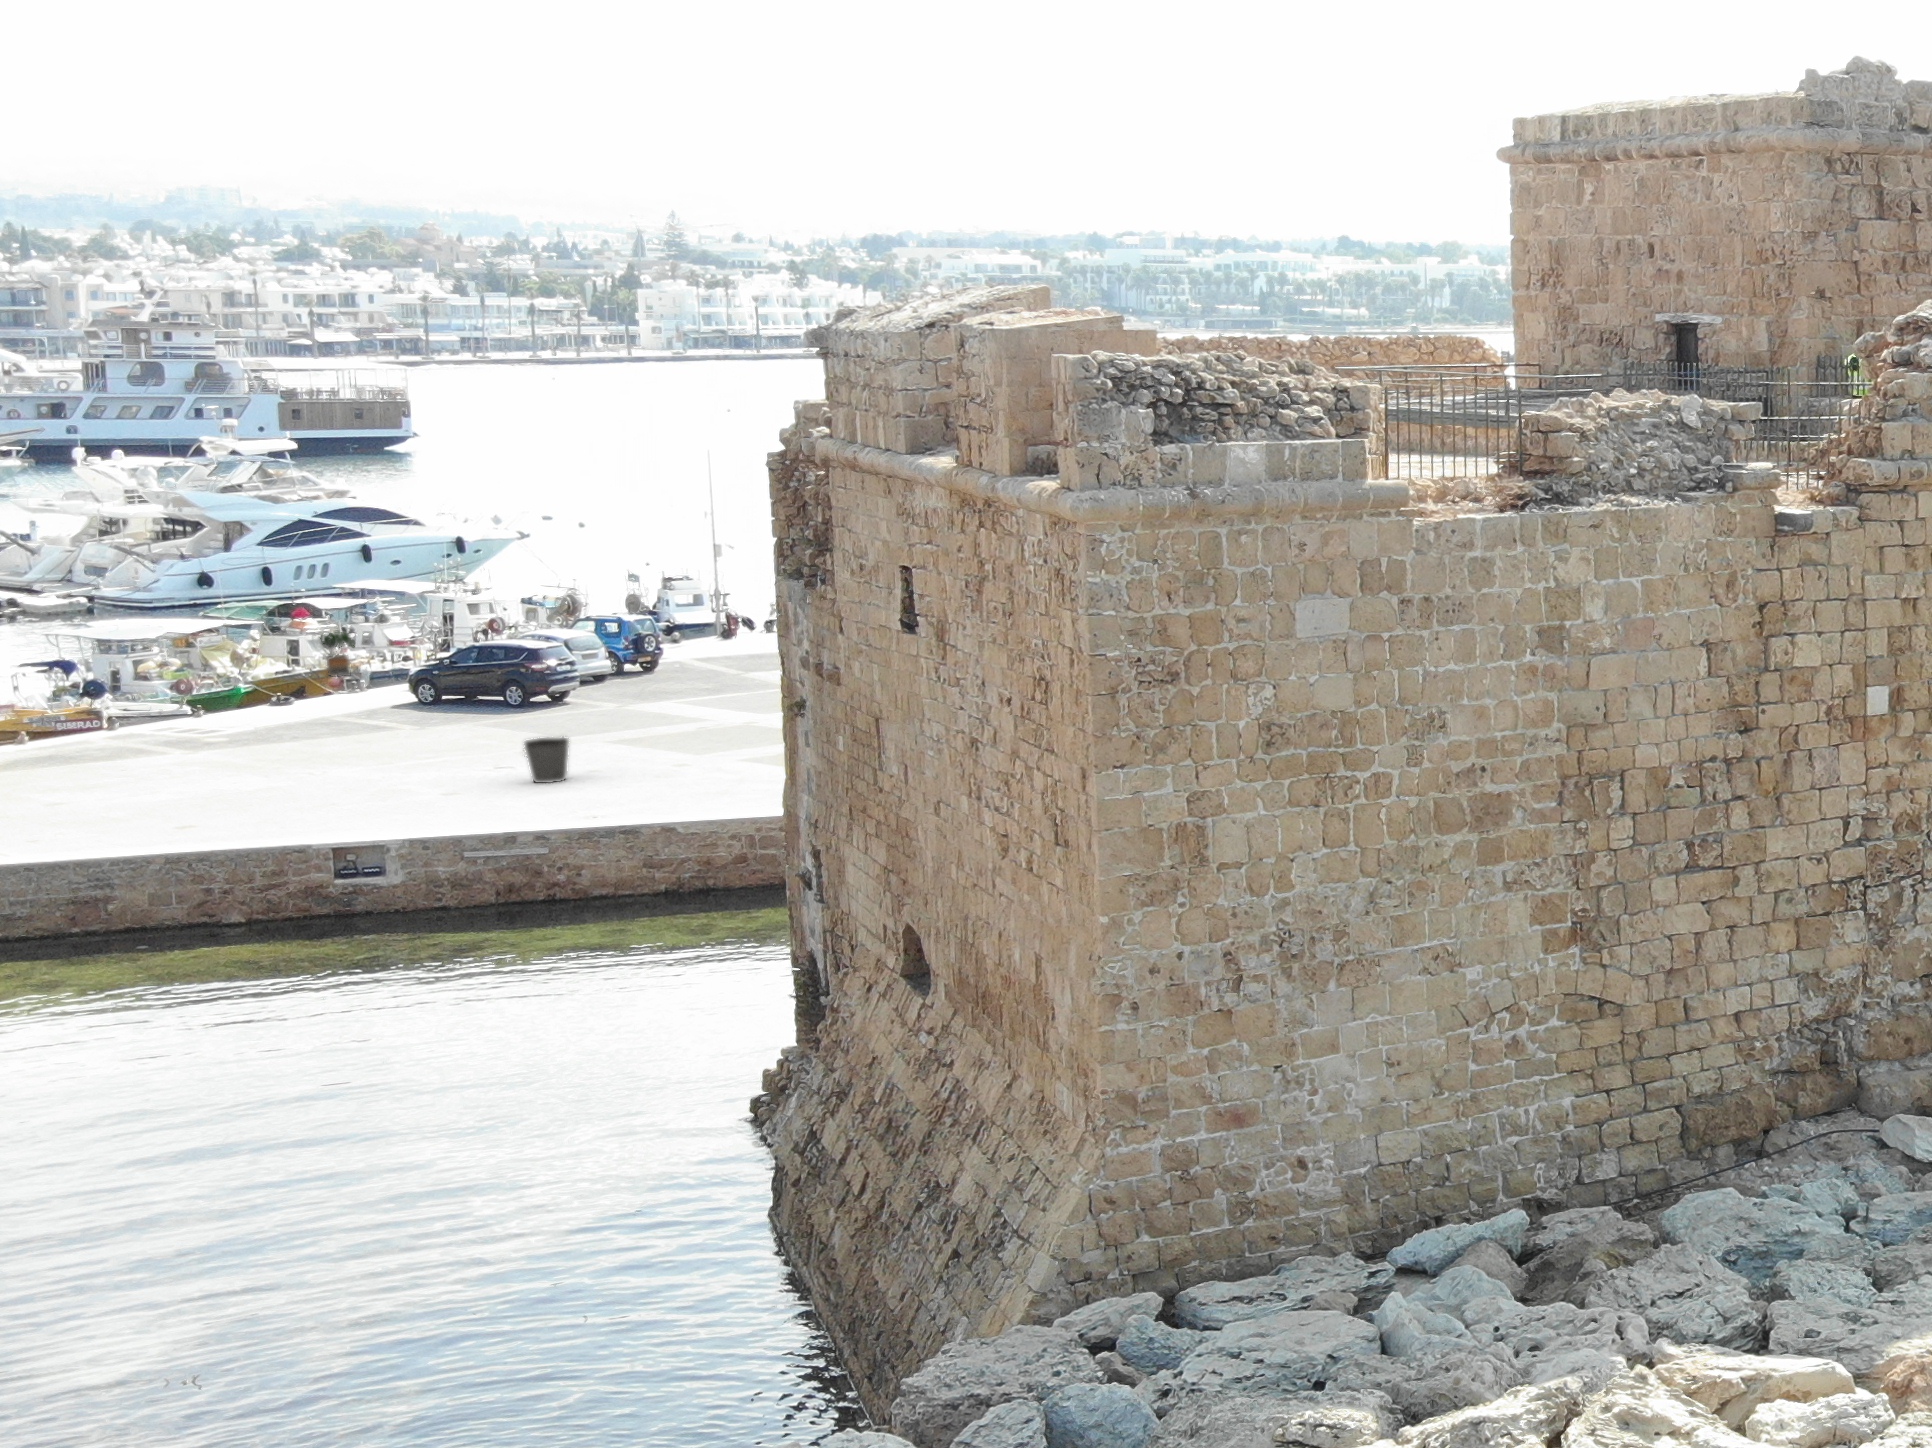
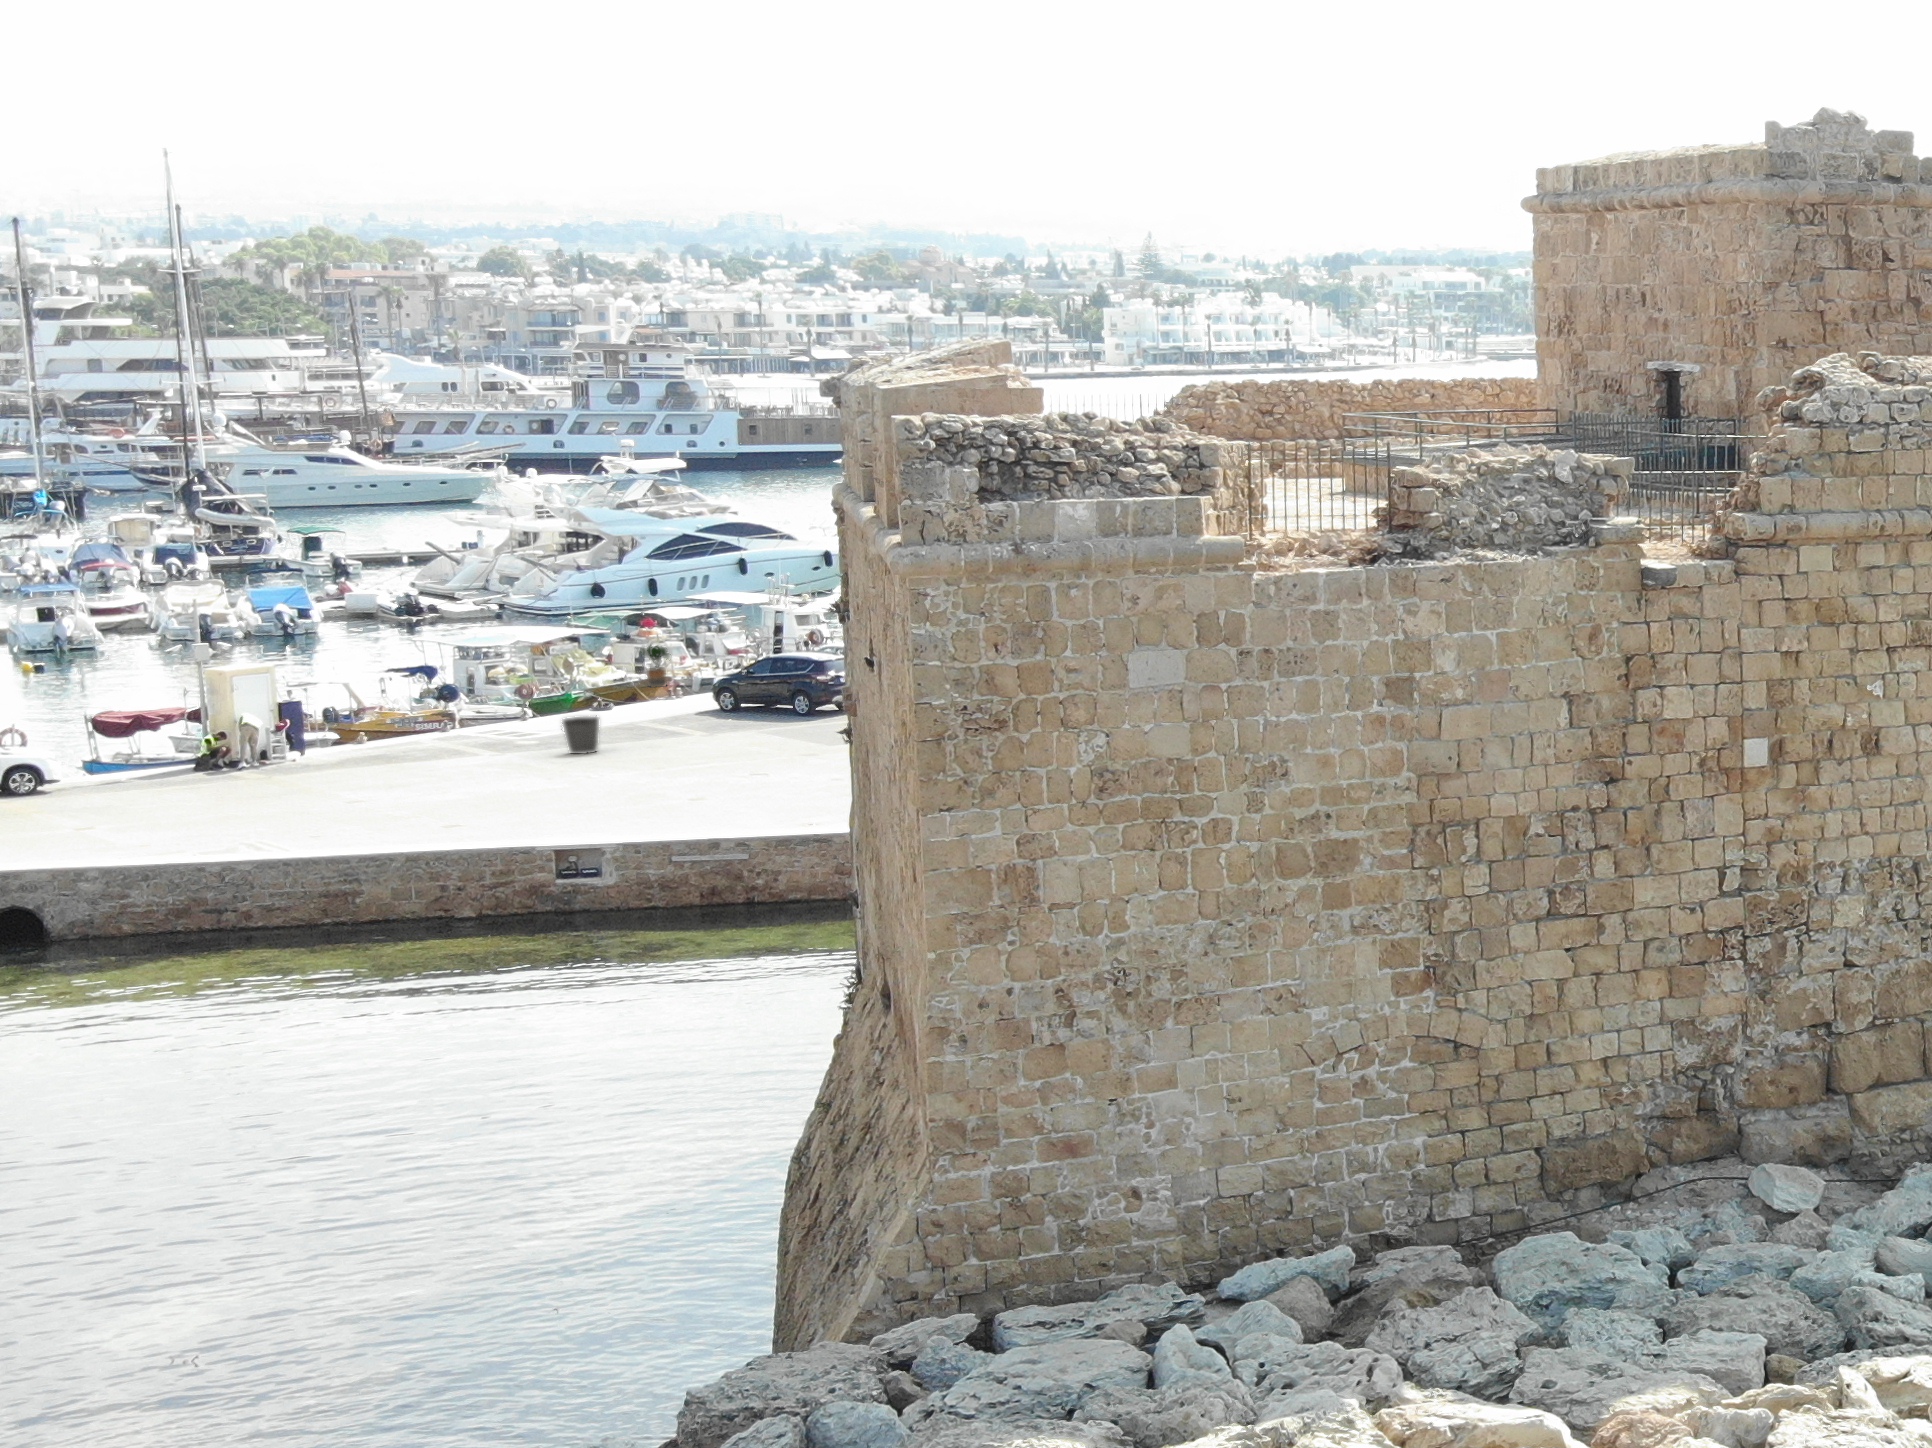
bucket: present [524,737,569,783] -> present [561,715,599,754]

